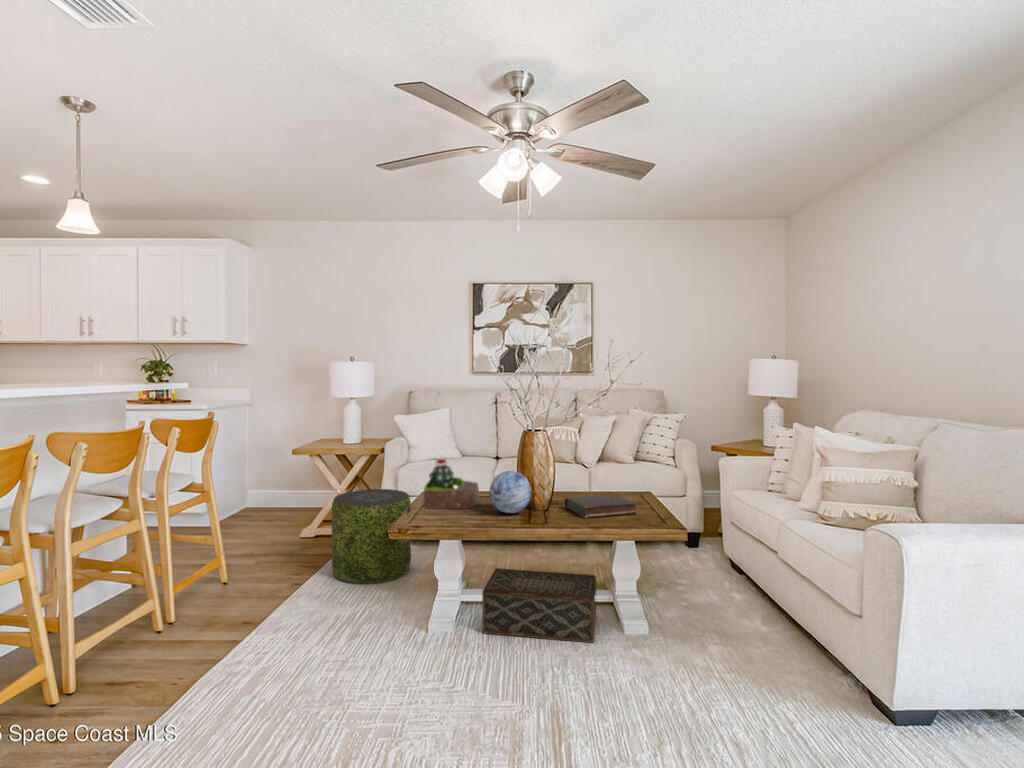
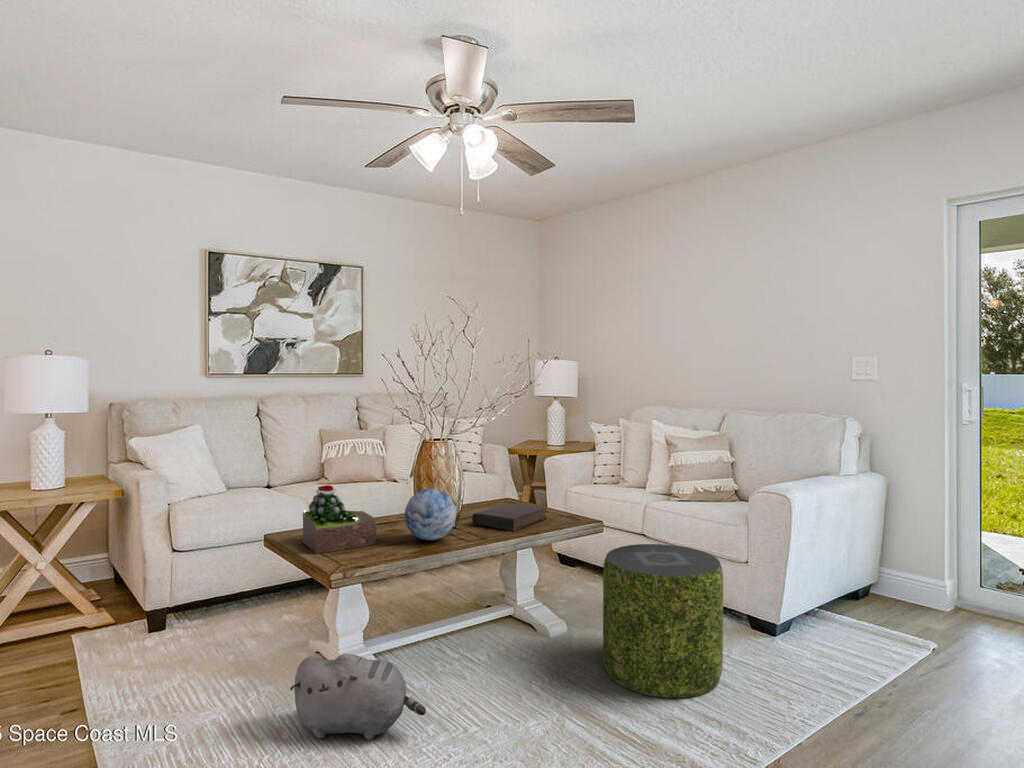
pouf: present [332,489,411,584] -> present [603,544,723,698]
woven basket: present [482,568,596,643] -> none [402,594,545,692]
plush toy: none [373,579,448,650] -> present [290,654,426,740]

